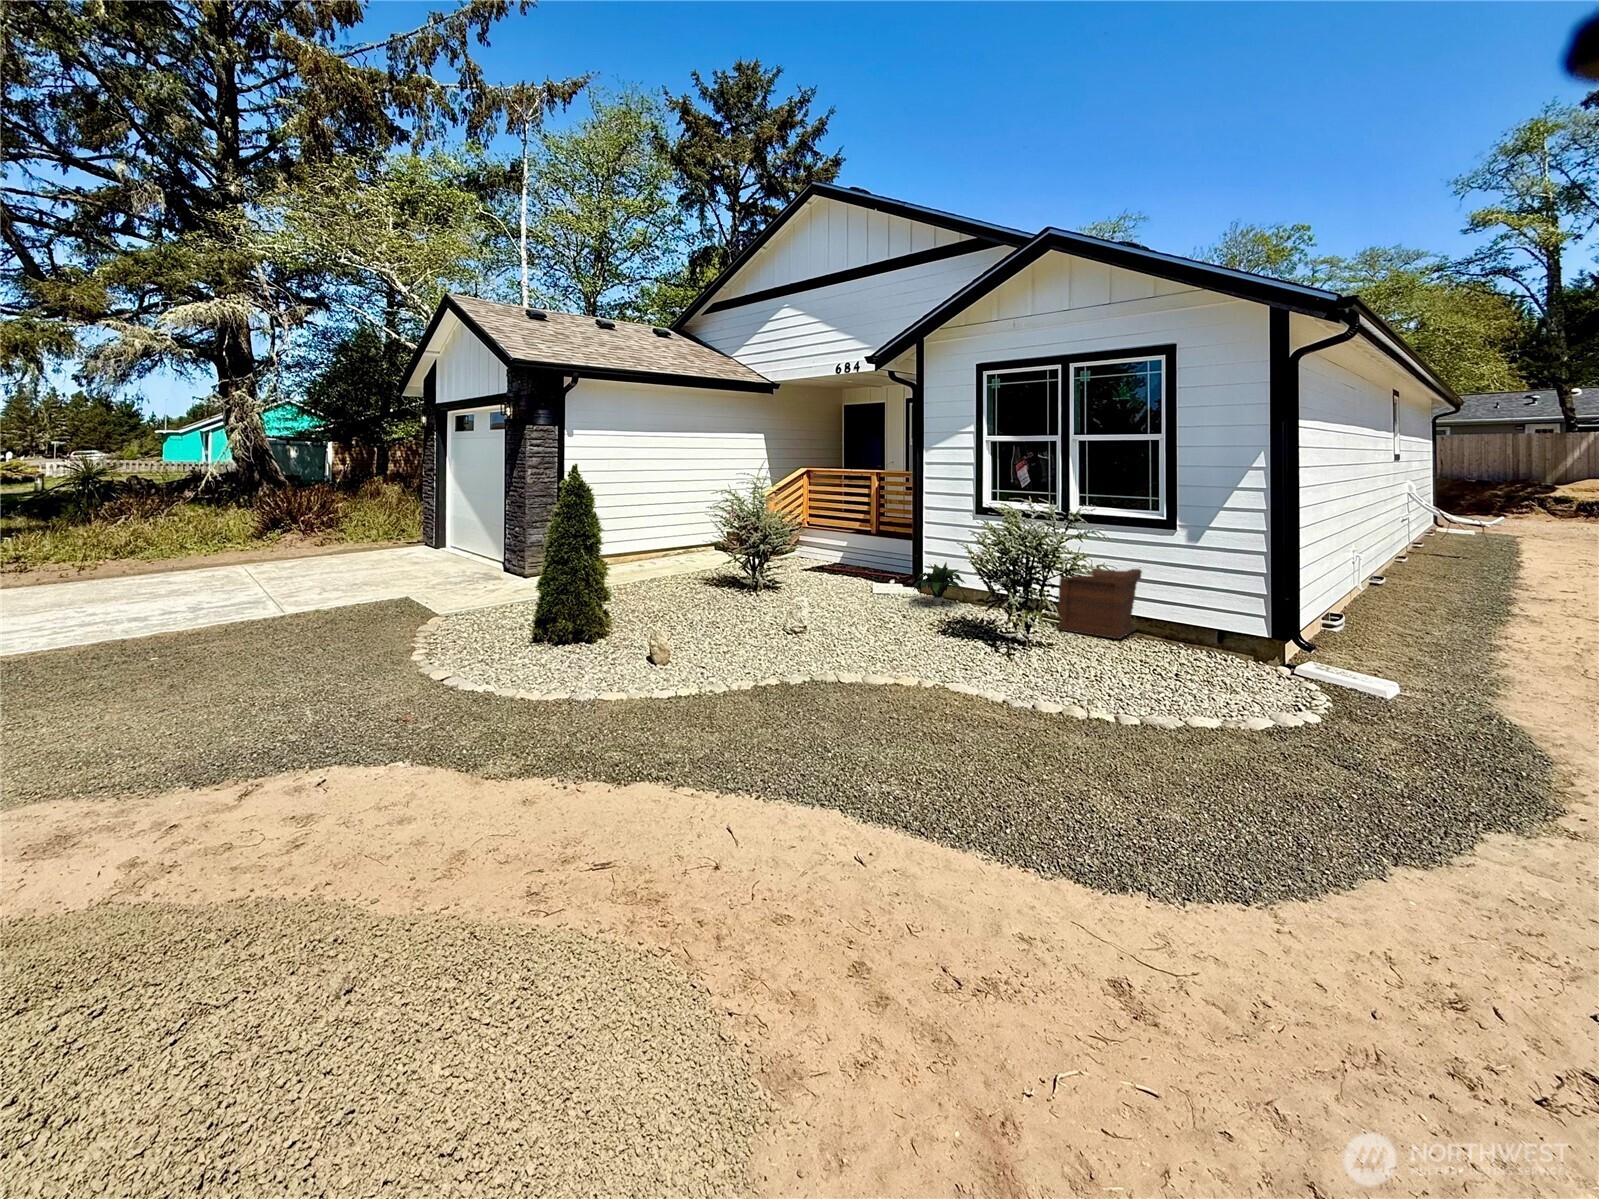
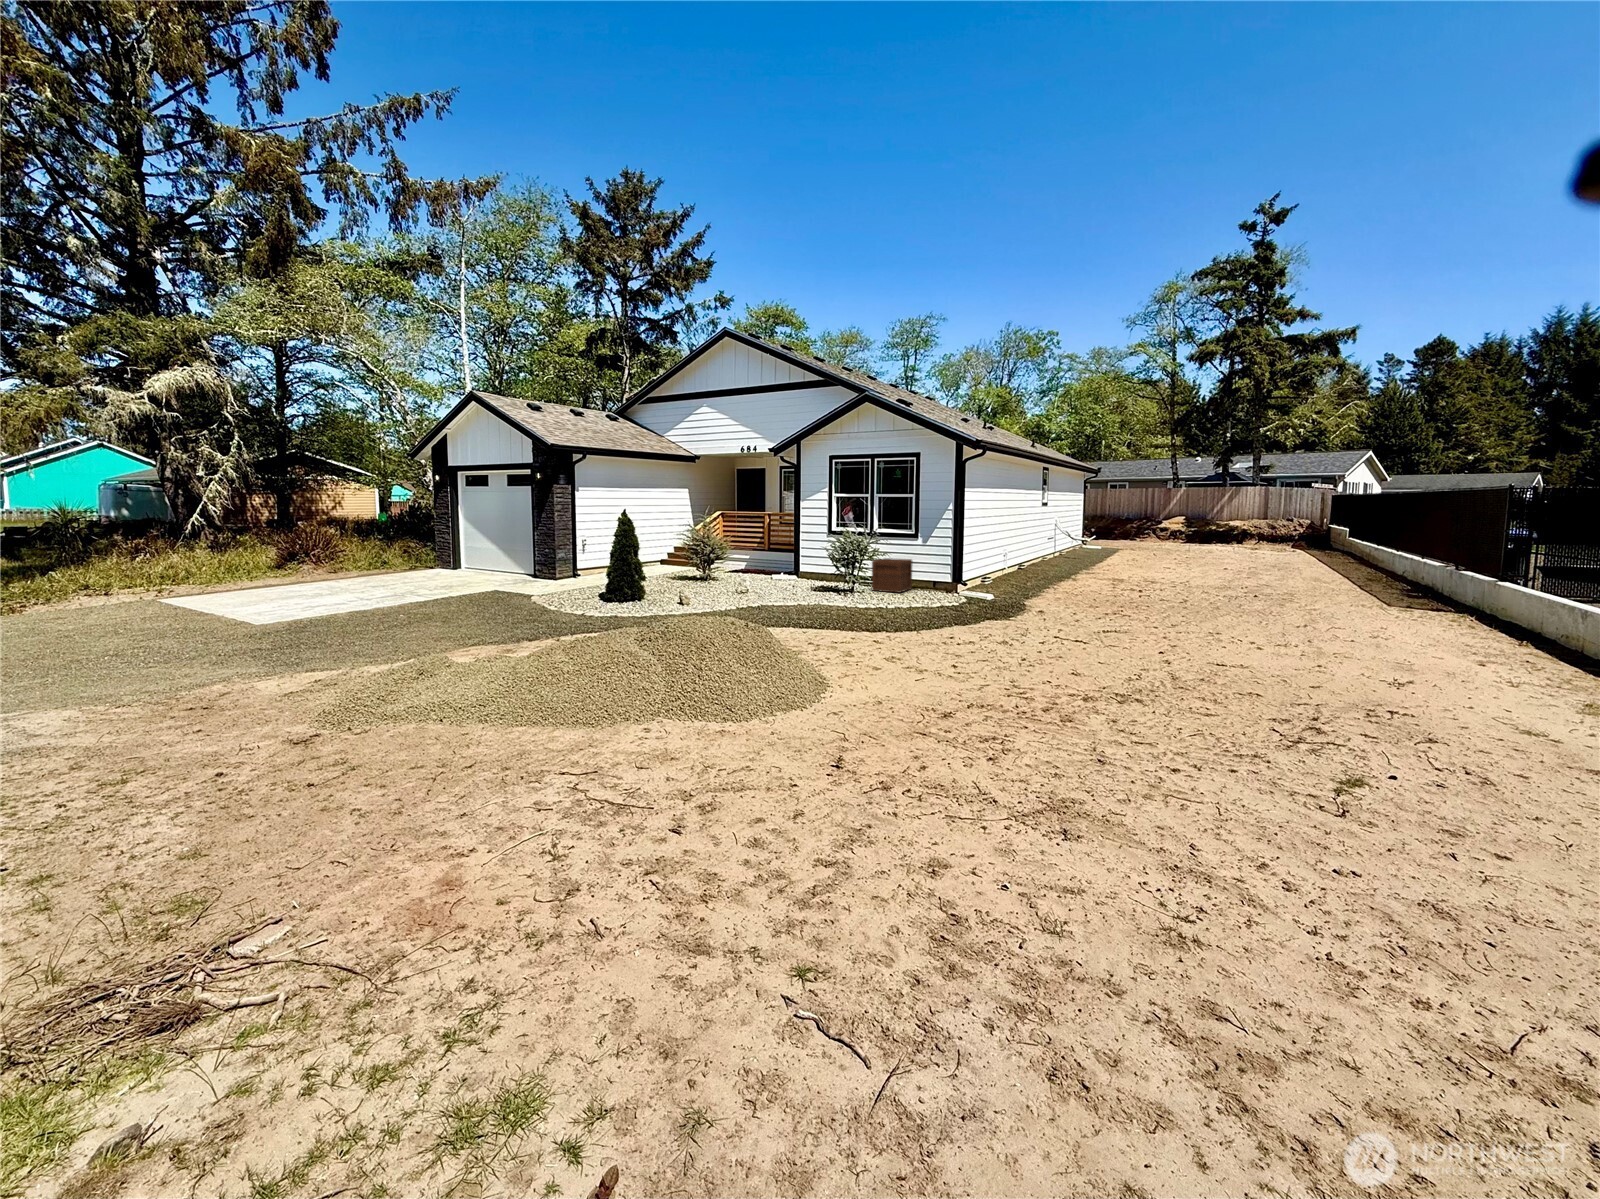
potted plant: present [911,563,965,606] -> none [797,560,827,584]

